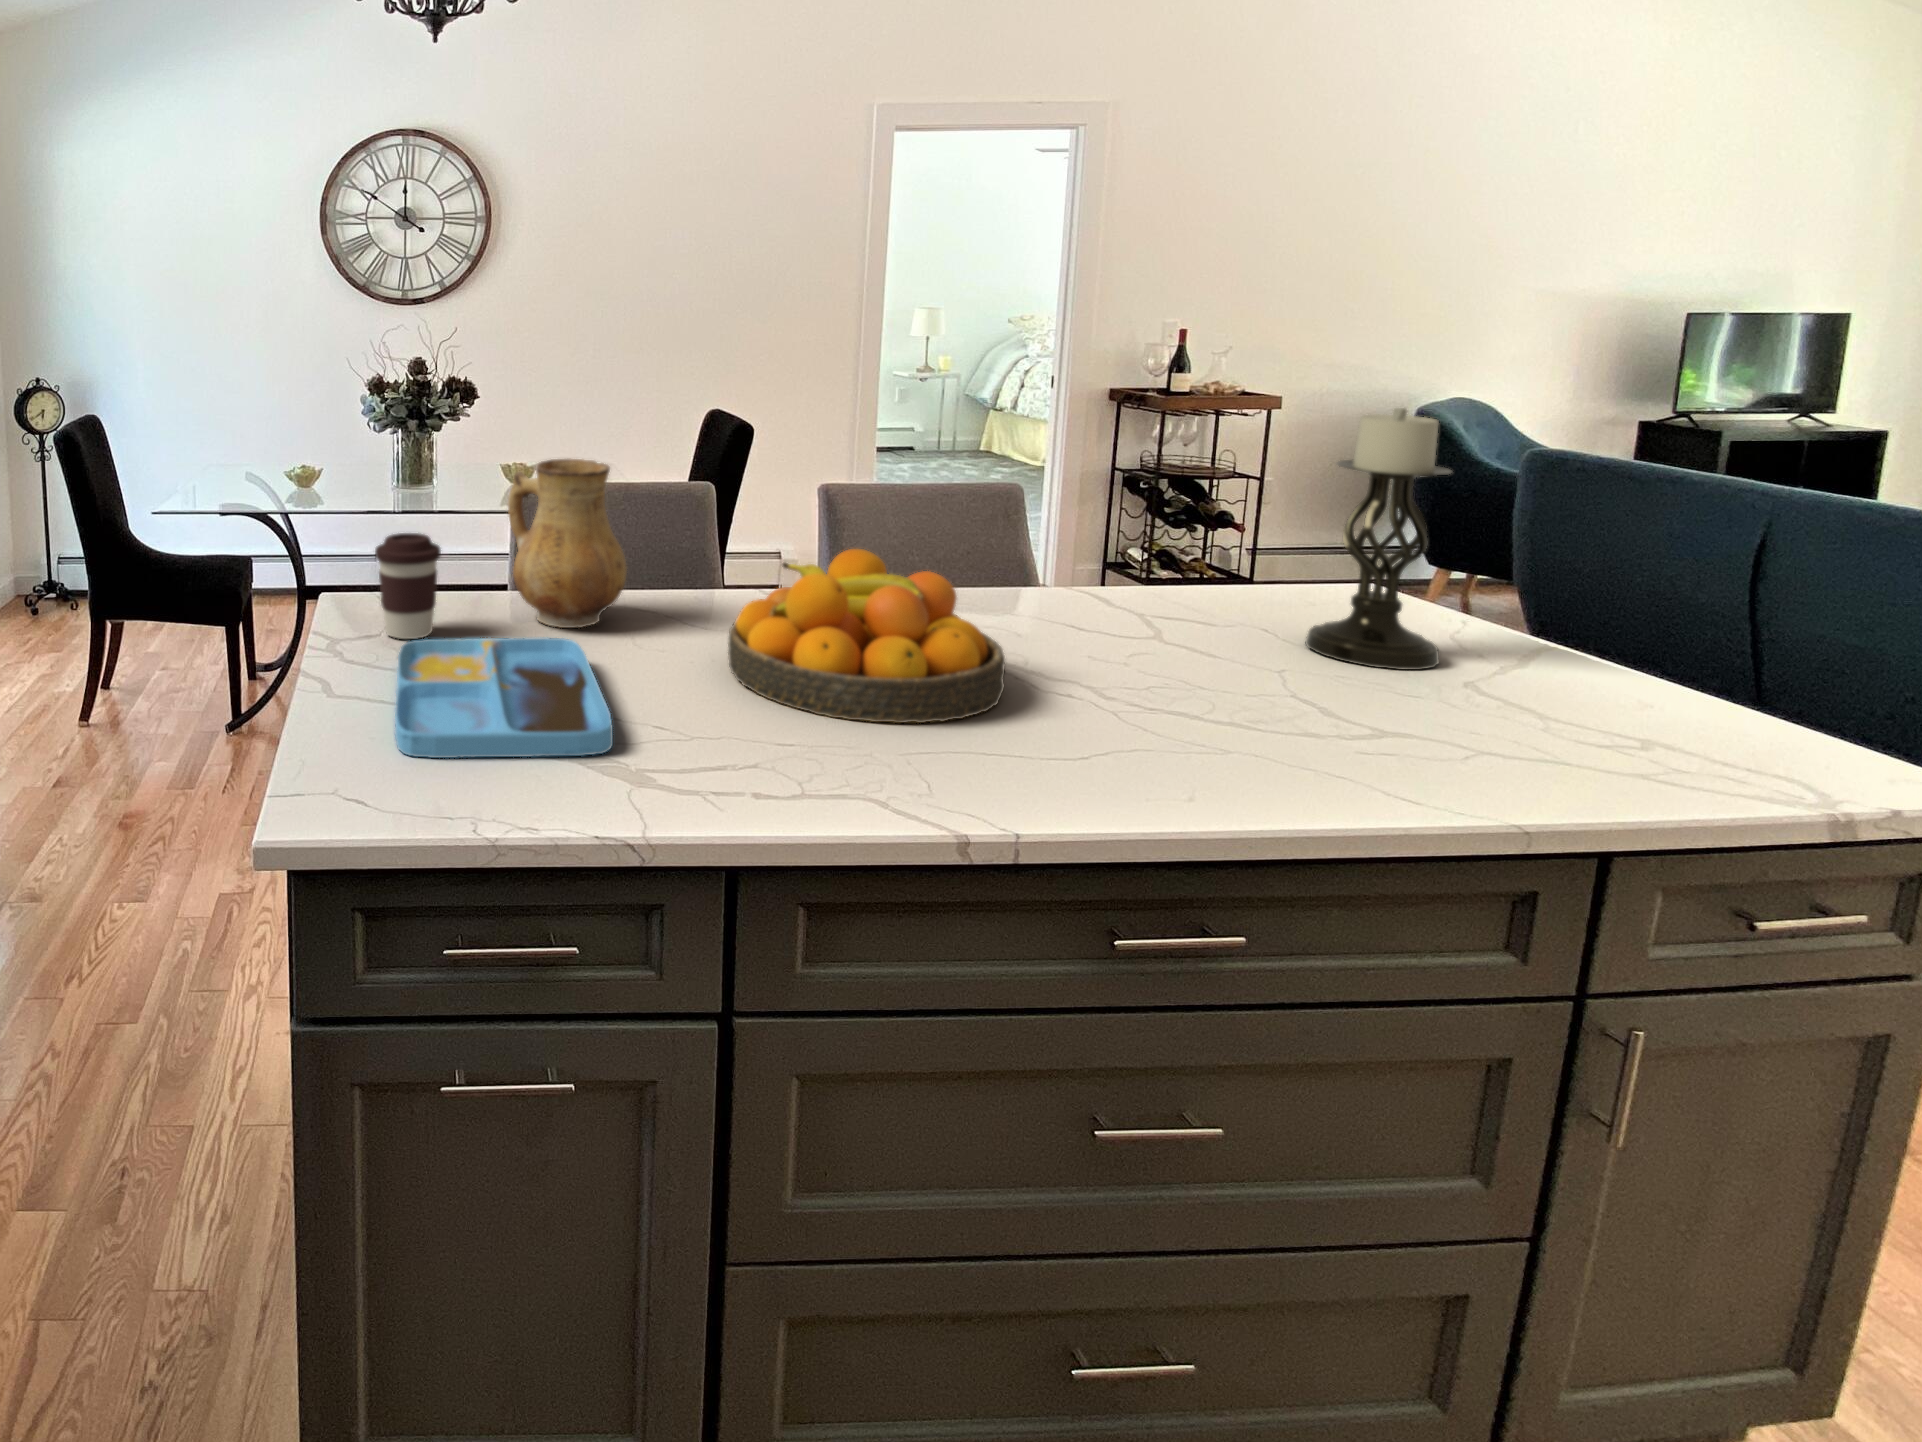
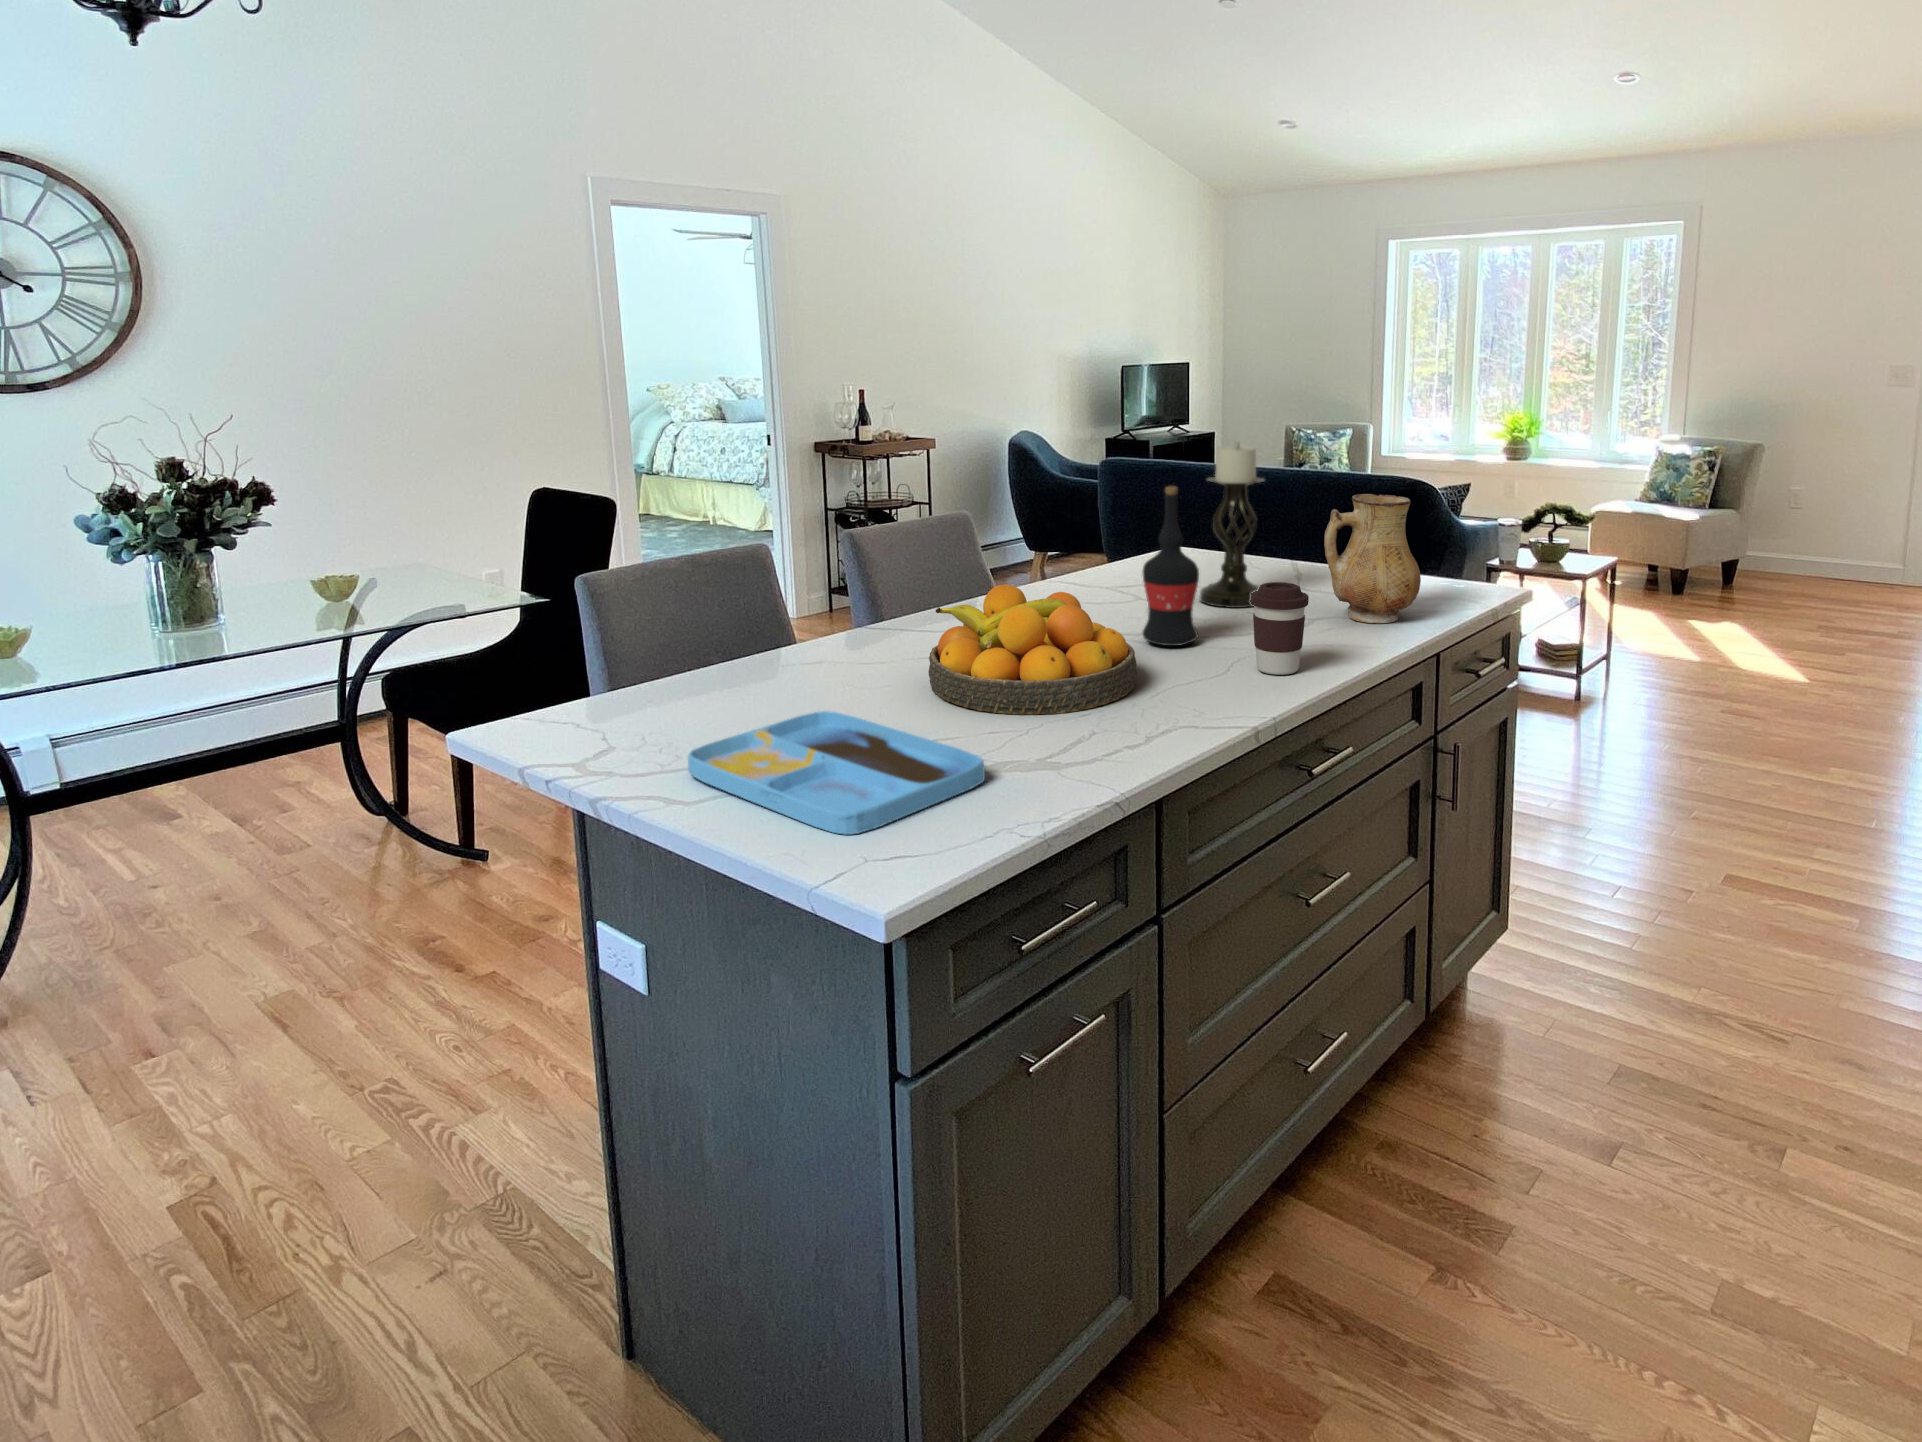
wine bottle: none [1098,457,1198,687] -> present [1142,486,1199,646]
ceramic pitcher: present [508,459,627,628] -> present [1324,494,1421,623]
coffee cup: present [375,533,441,639] -> present [1250,582,1309,675]

